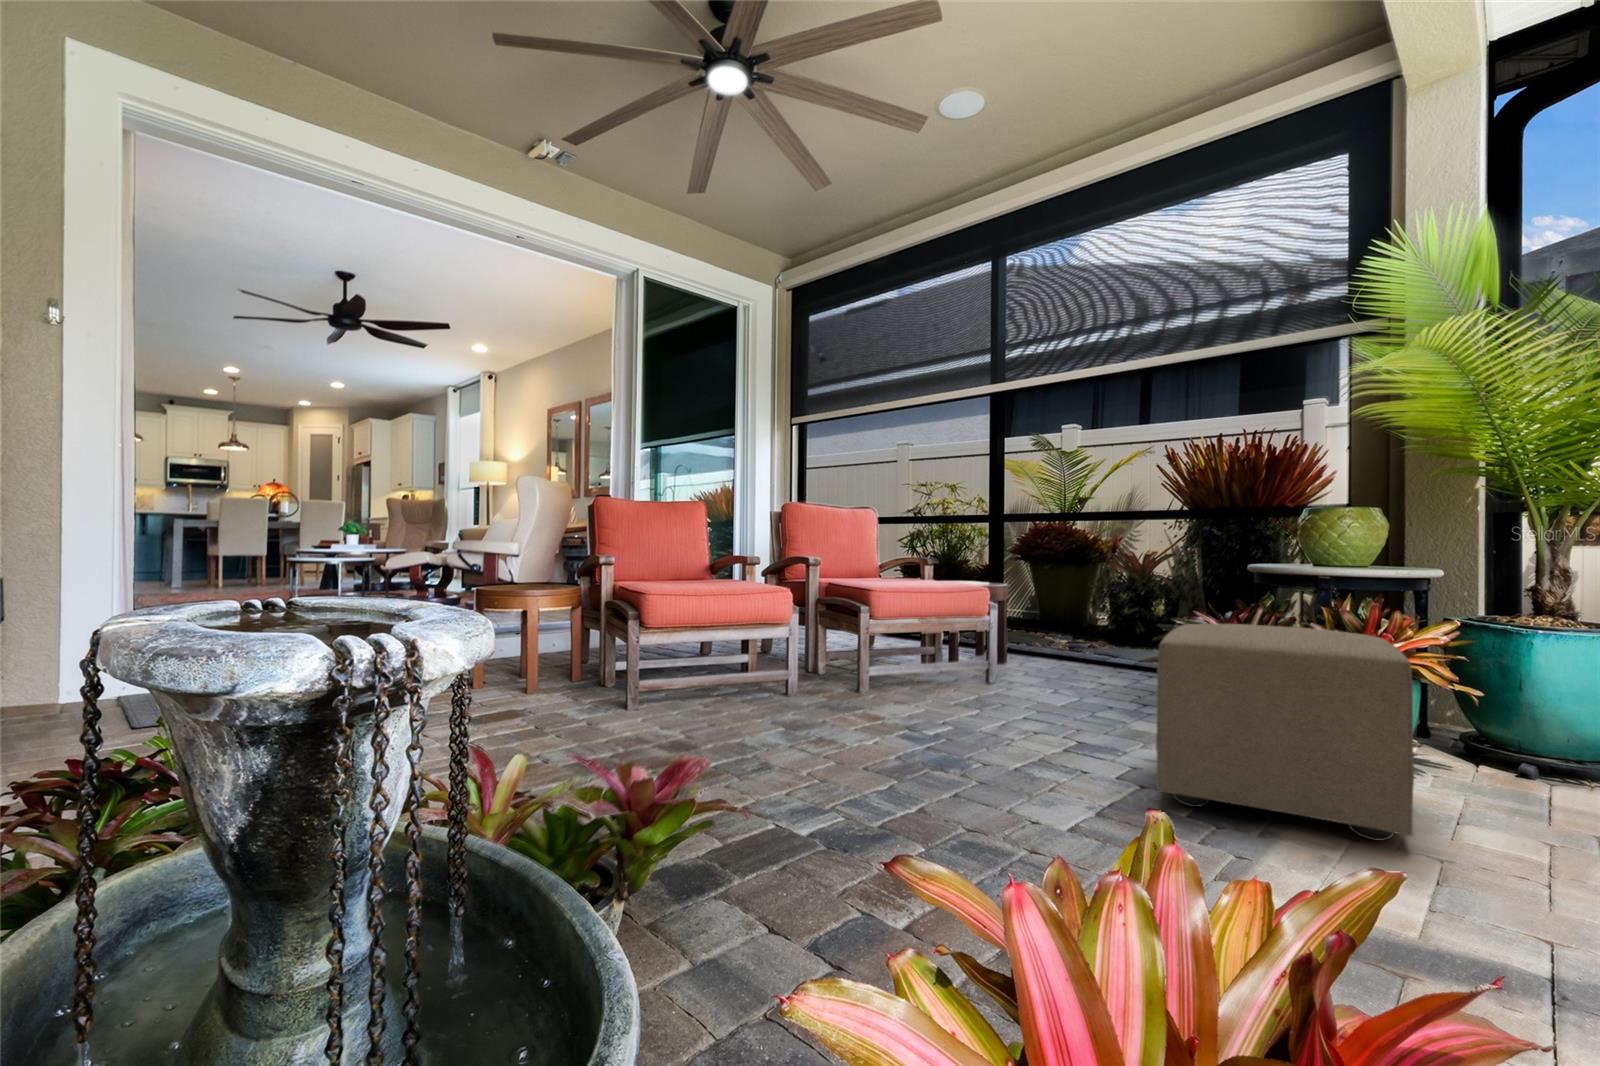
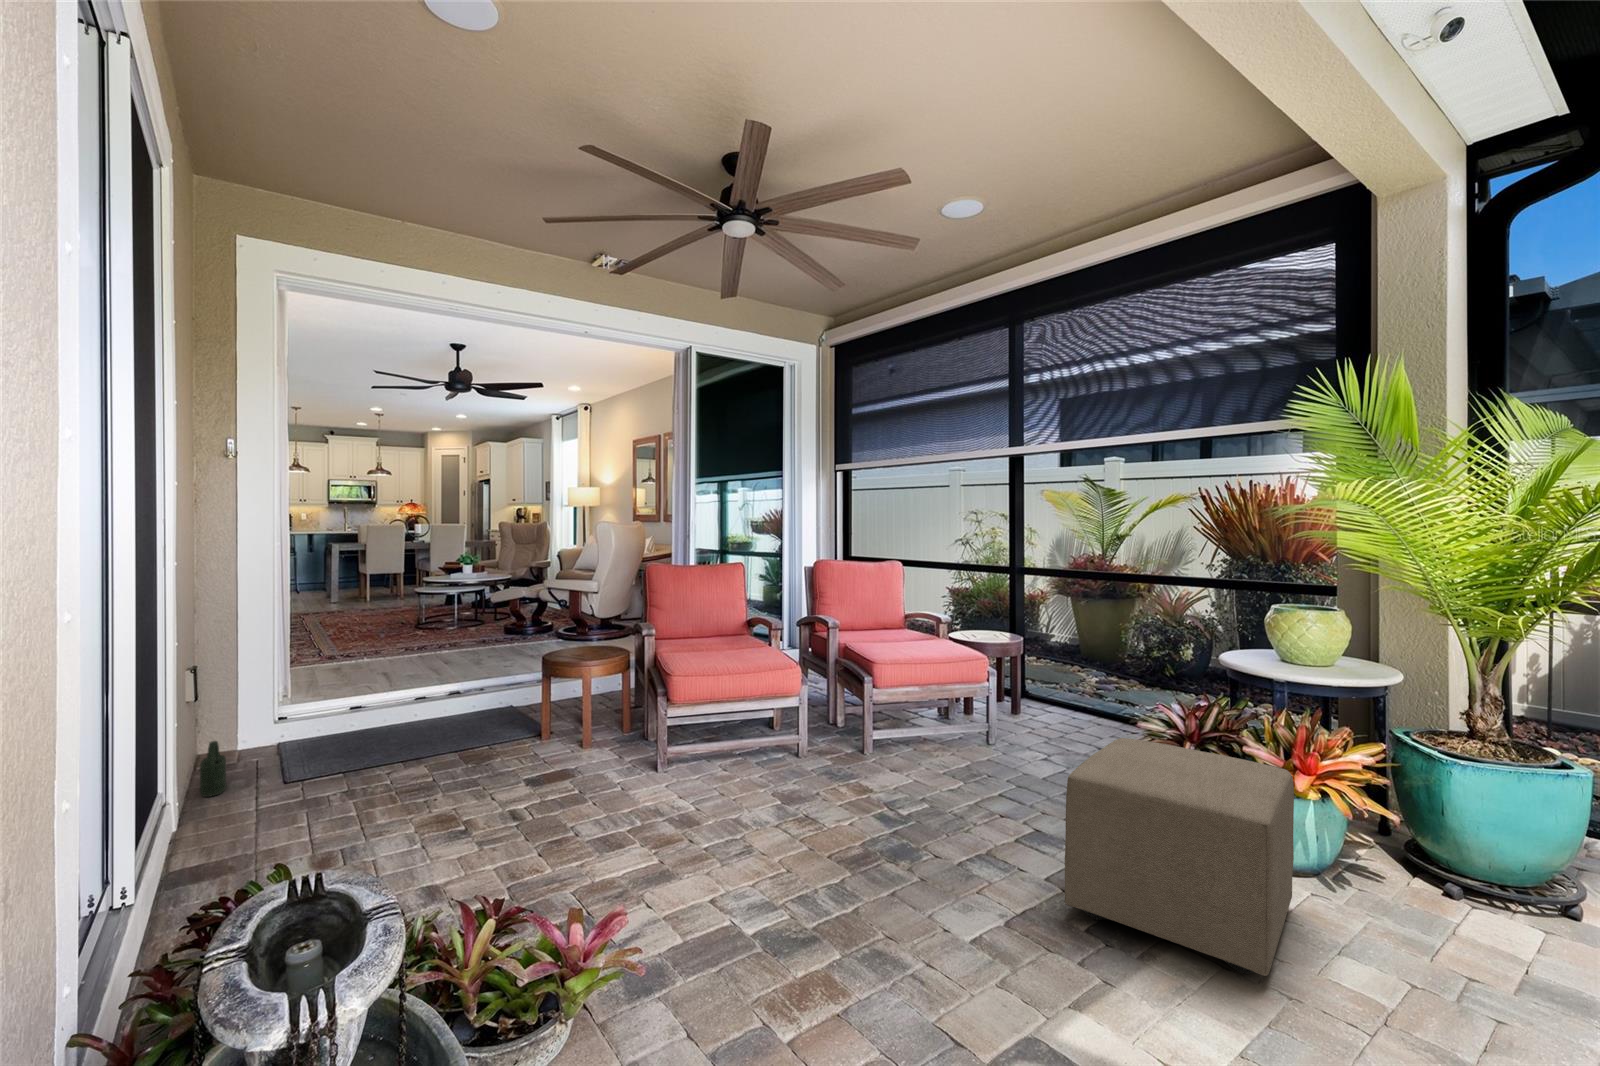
watering can: none [11,675,51,745] -> present [200,741,226,797]

